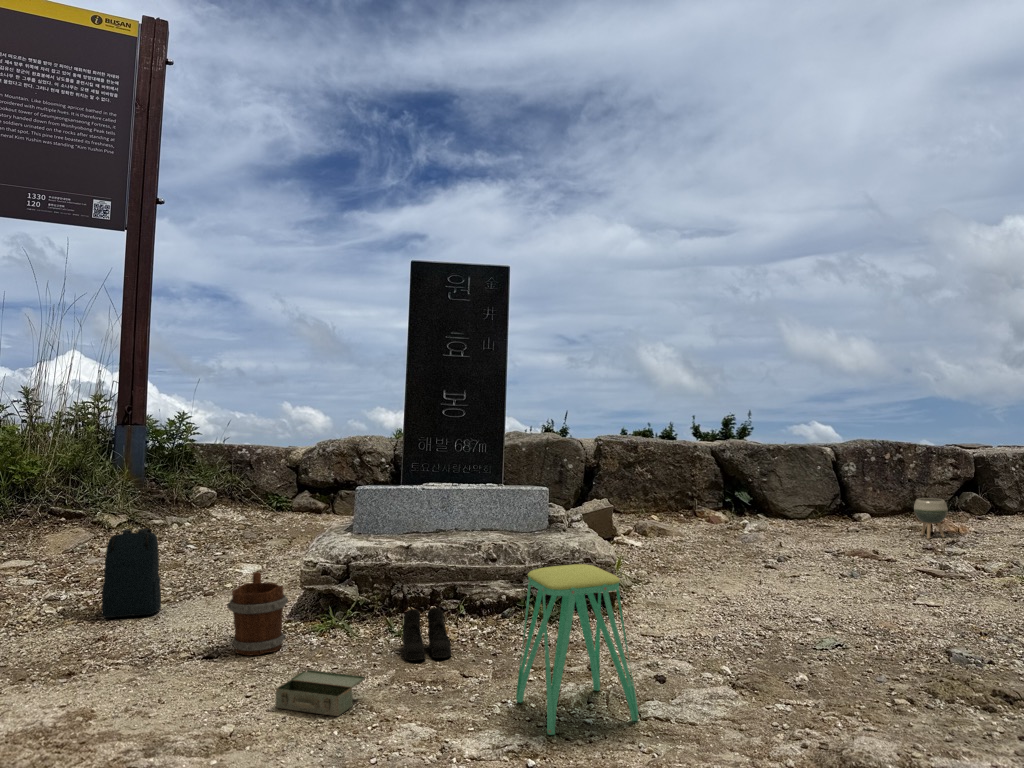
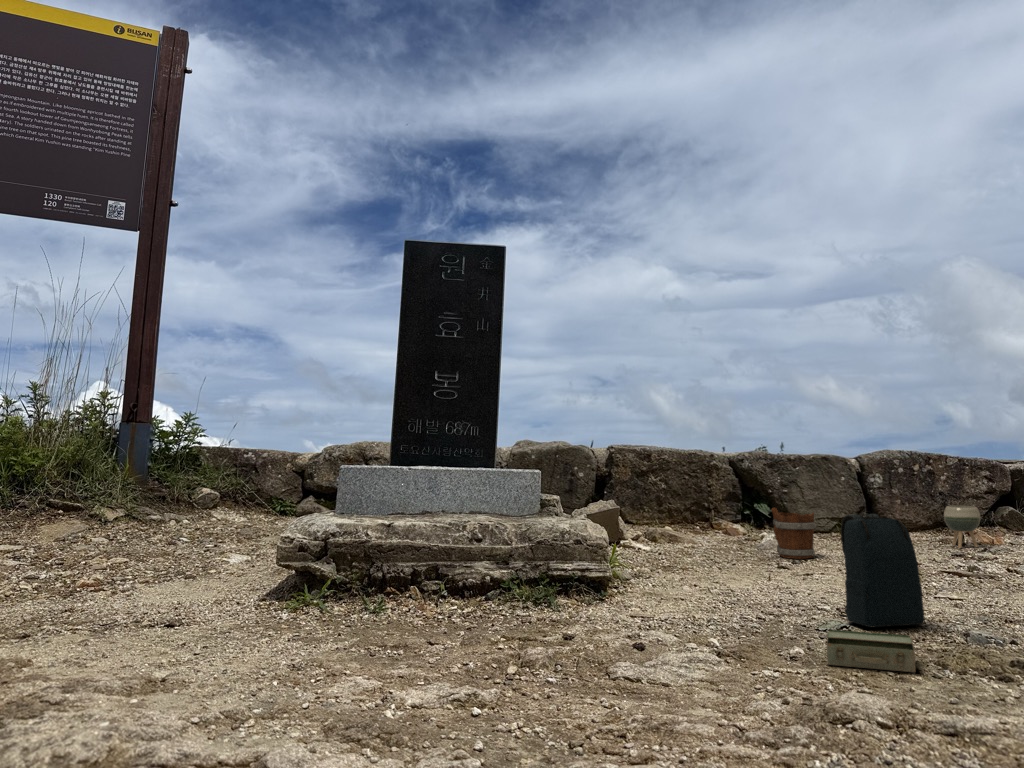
backpack: present [101,528,161,618] -> present [841,512,925,627]
stool: present [516,564,639,735] -> none [479,516,607,689]
bucket: present [227,572,288,656] -> present [771,508,816,559]
boots: present [403,607,451,661] -> none [373,578,423,630]
toolbox: present [276,670,365,716] -> present [827,630,916,672]

